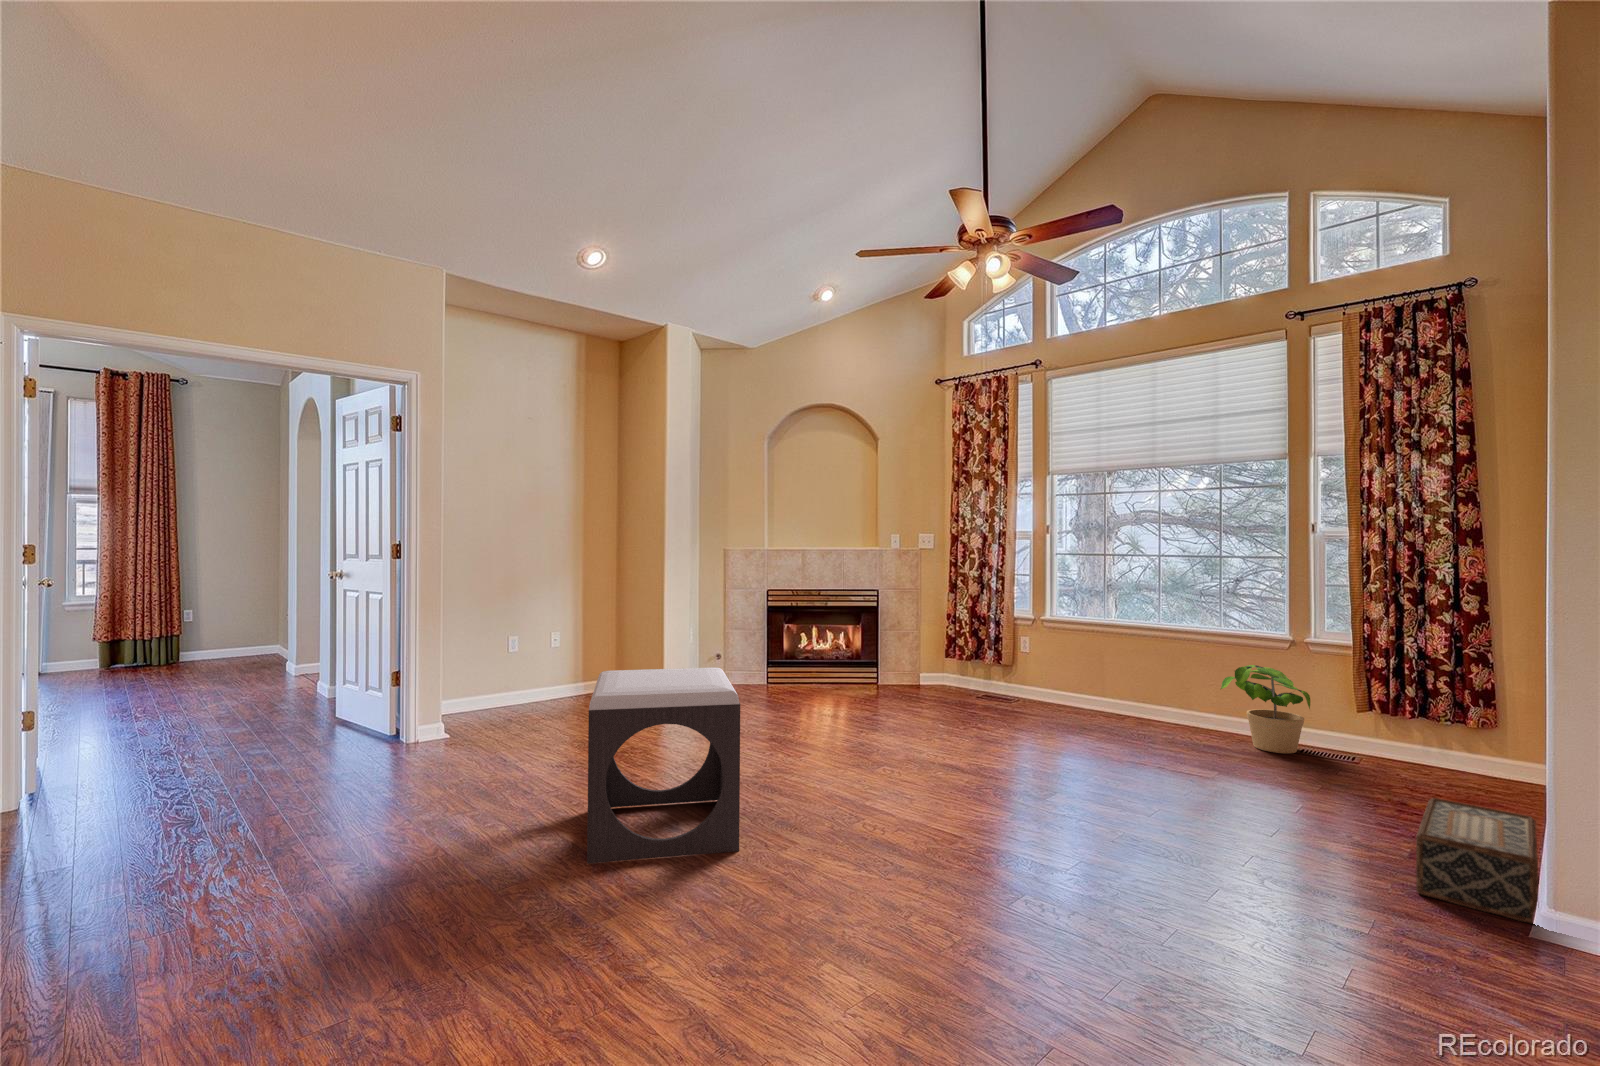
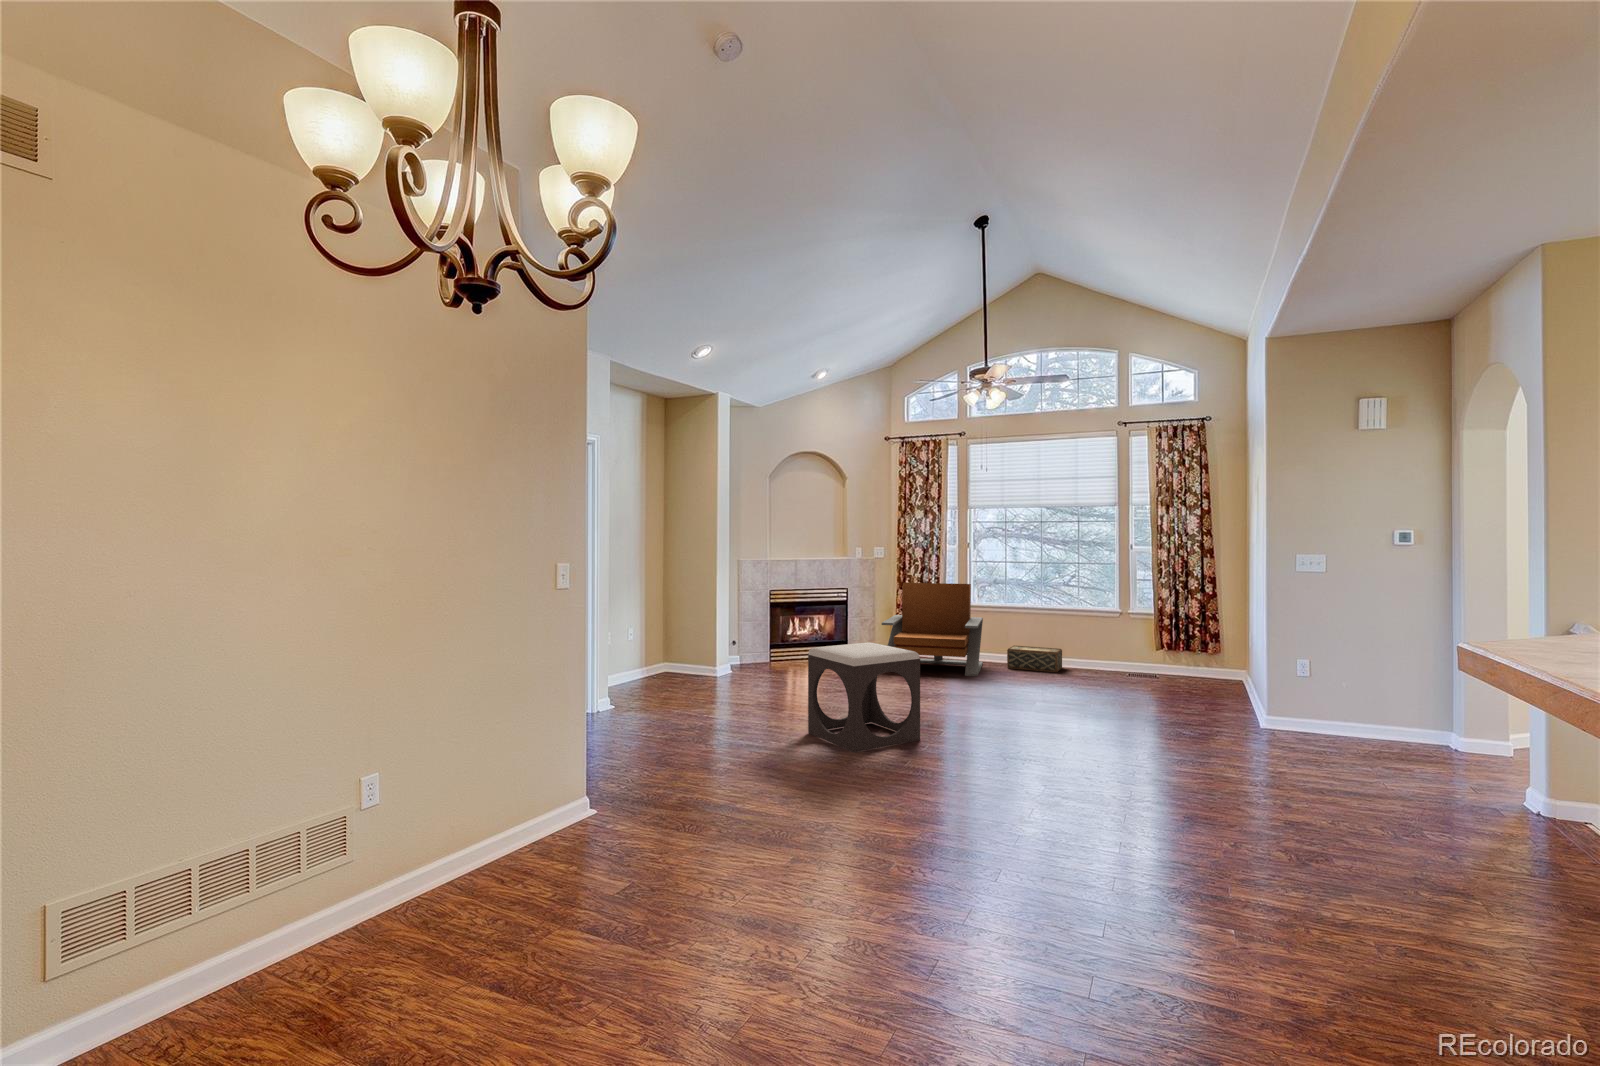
lounge chair: none [891,581,1063,729] -> present [882,583,983,676]
potted plant: present [1221,665,1310,753] -> none [1086,627,1133,677]
woven basket: present [1416,798,1538,924] -> present [1007,645,1062,672]

